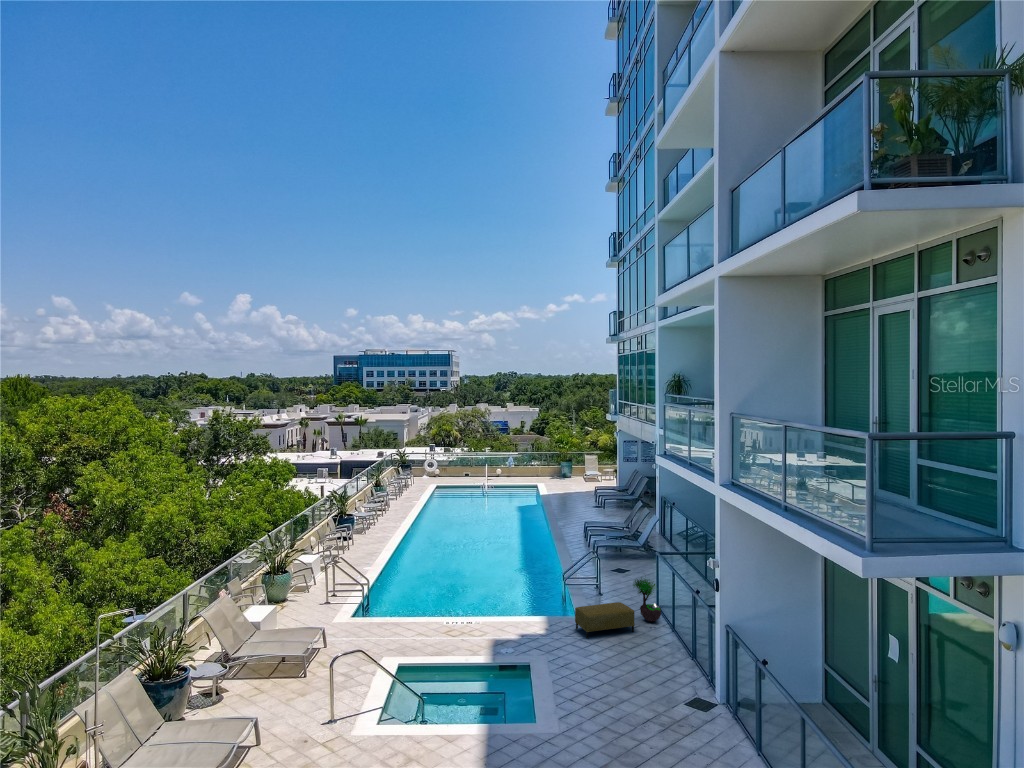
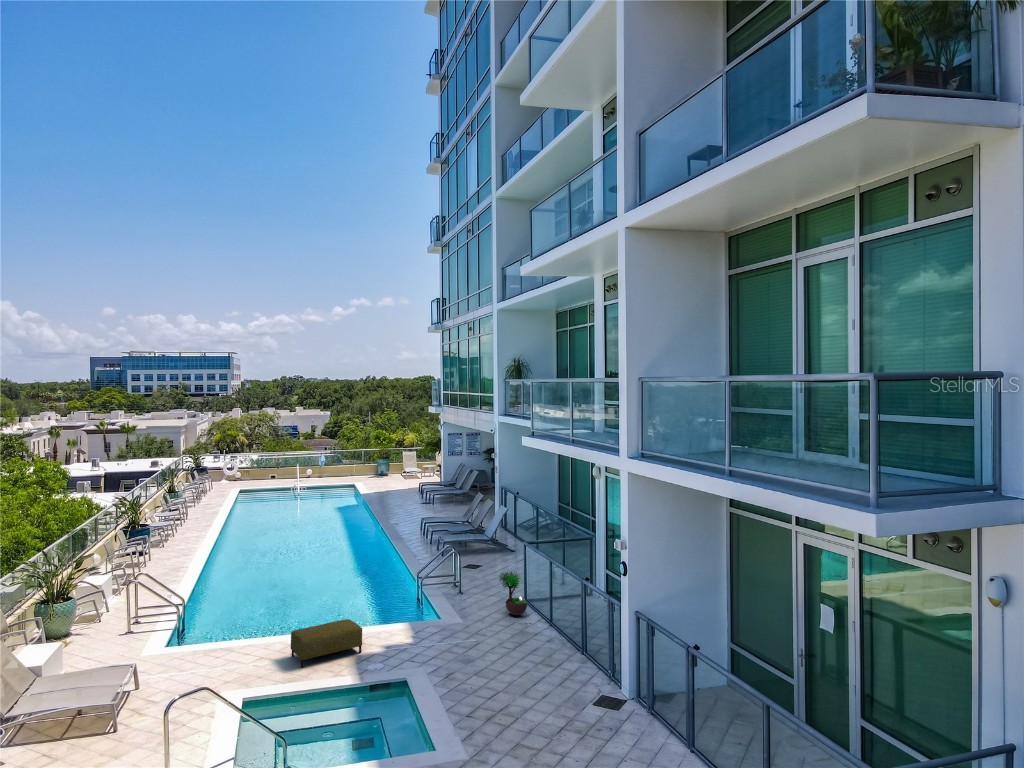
ottoman: present [575,602,635,638] -> present [291,619,362,668]

